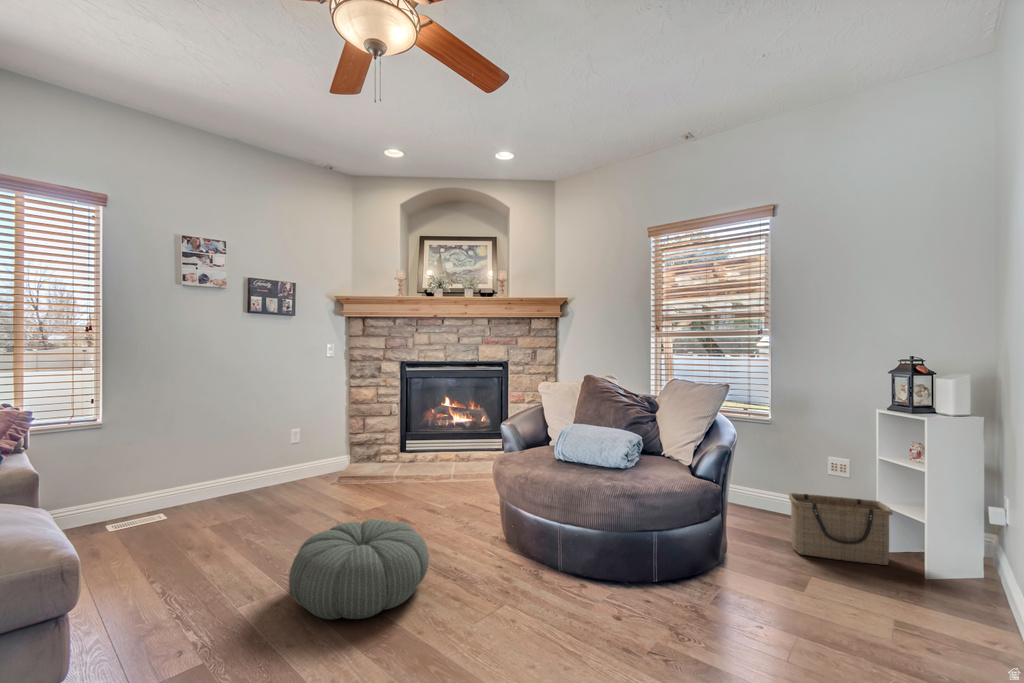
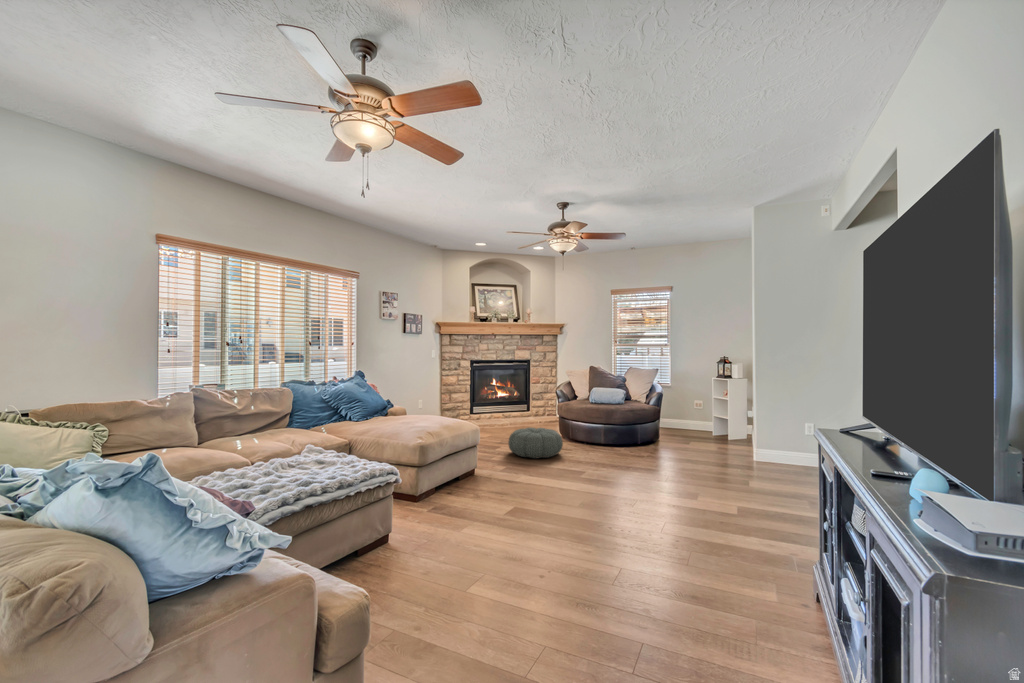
basket: present [789,493,893,565] -> none [682,413,718,437]

